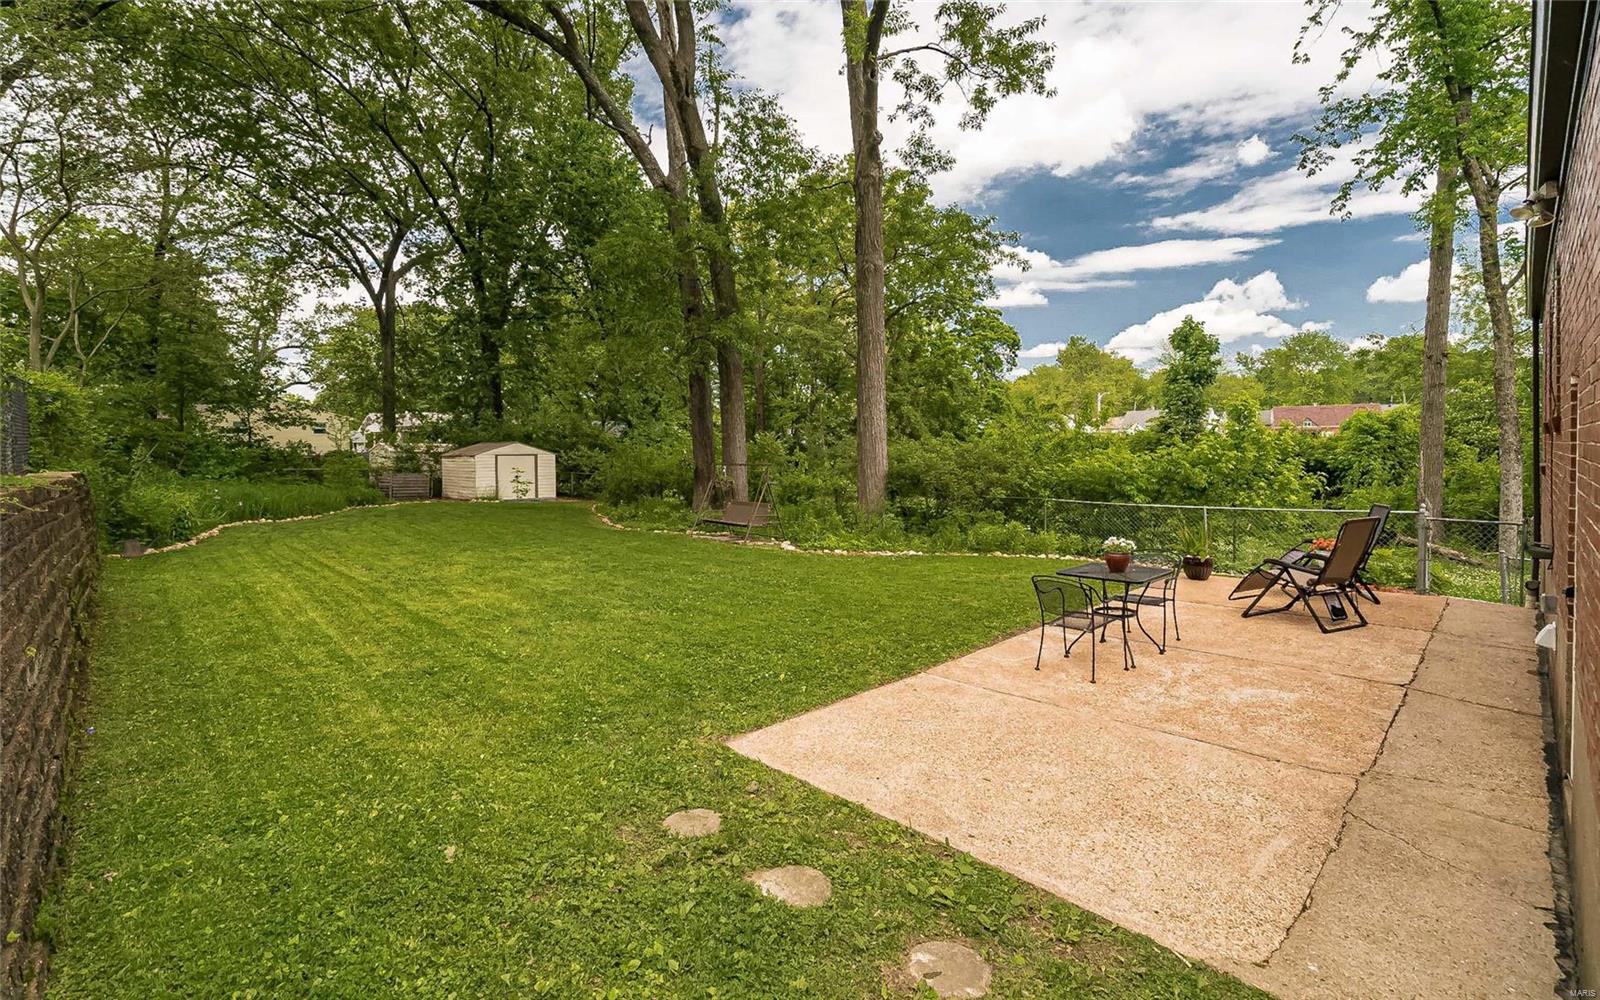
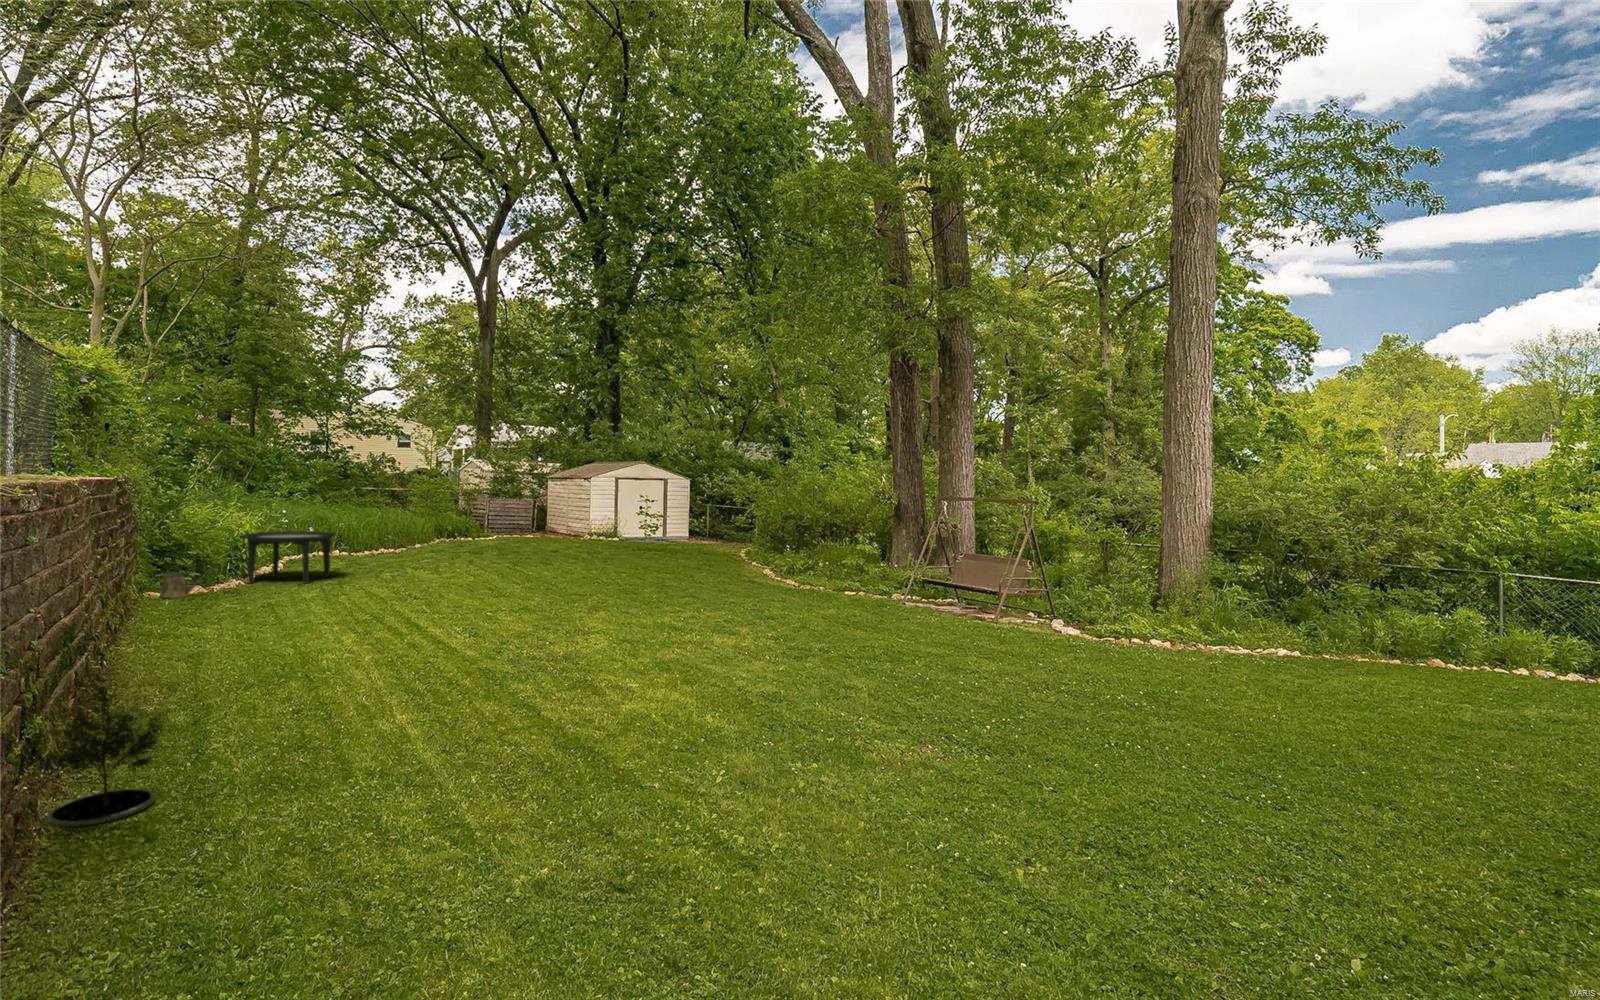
round table: none [181,507,257,545] -> present [243,531,336,583]
potted tree: none [88,581,156,655] -> present [42,674,165,827]

